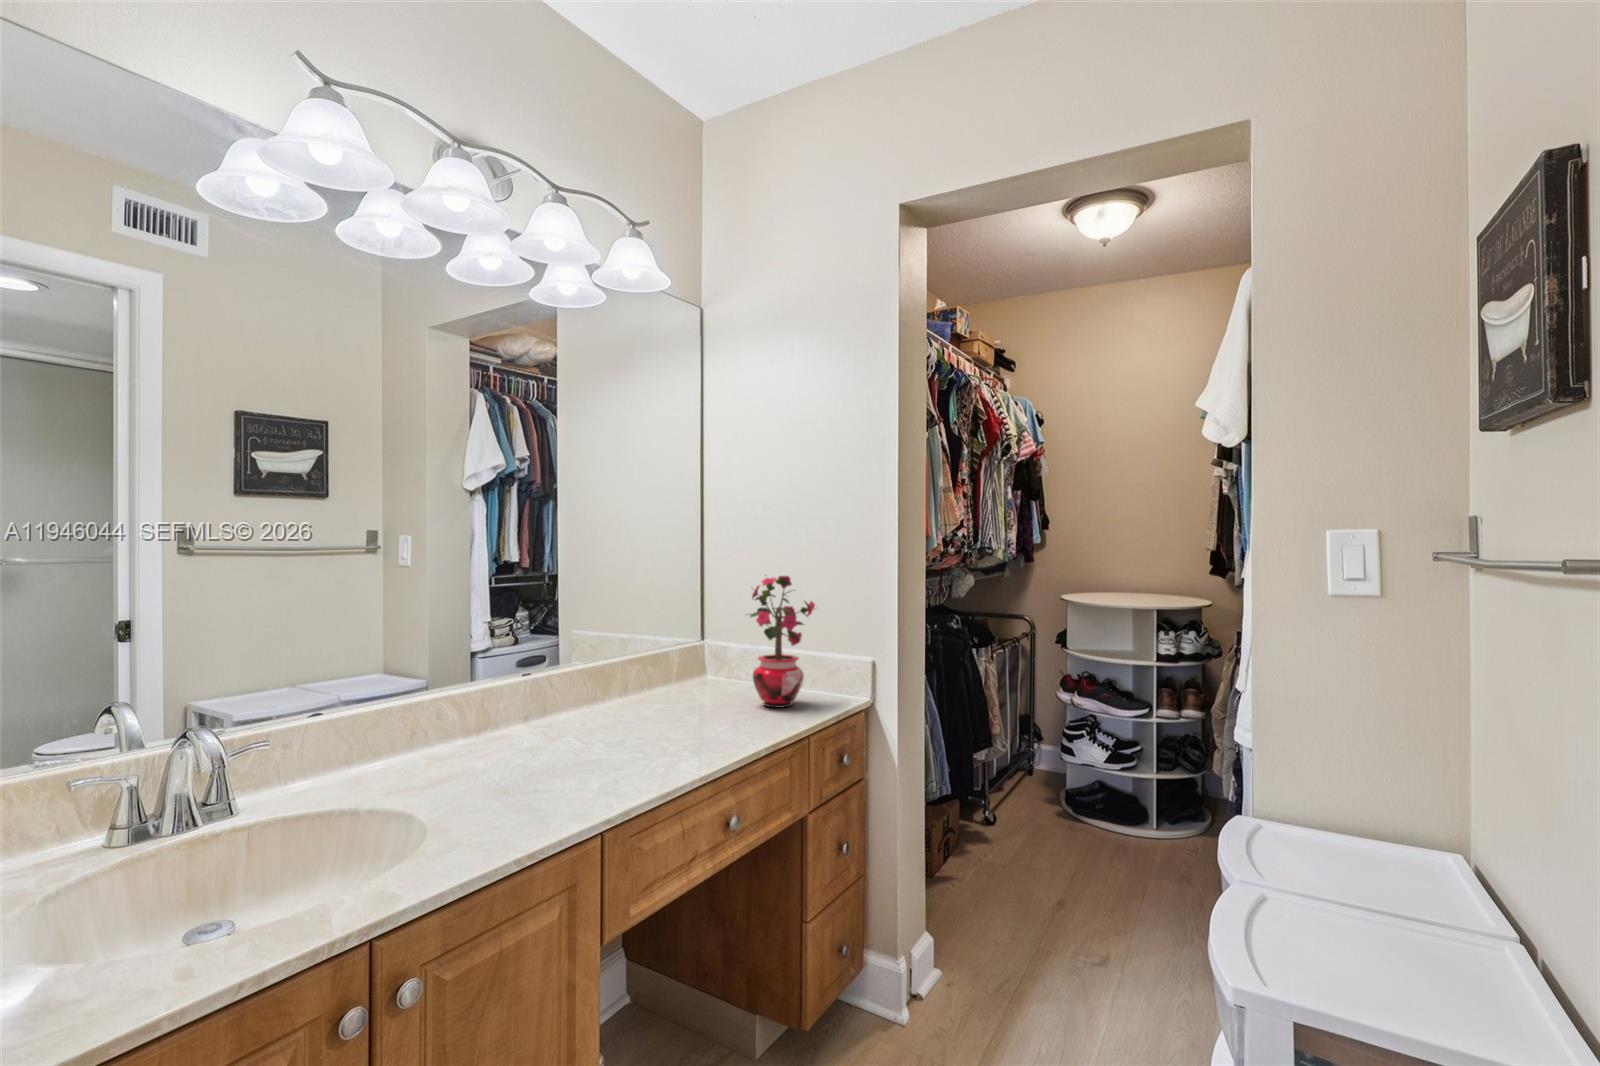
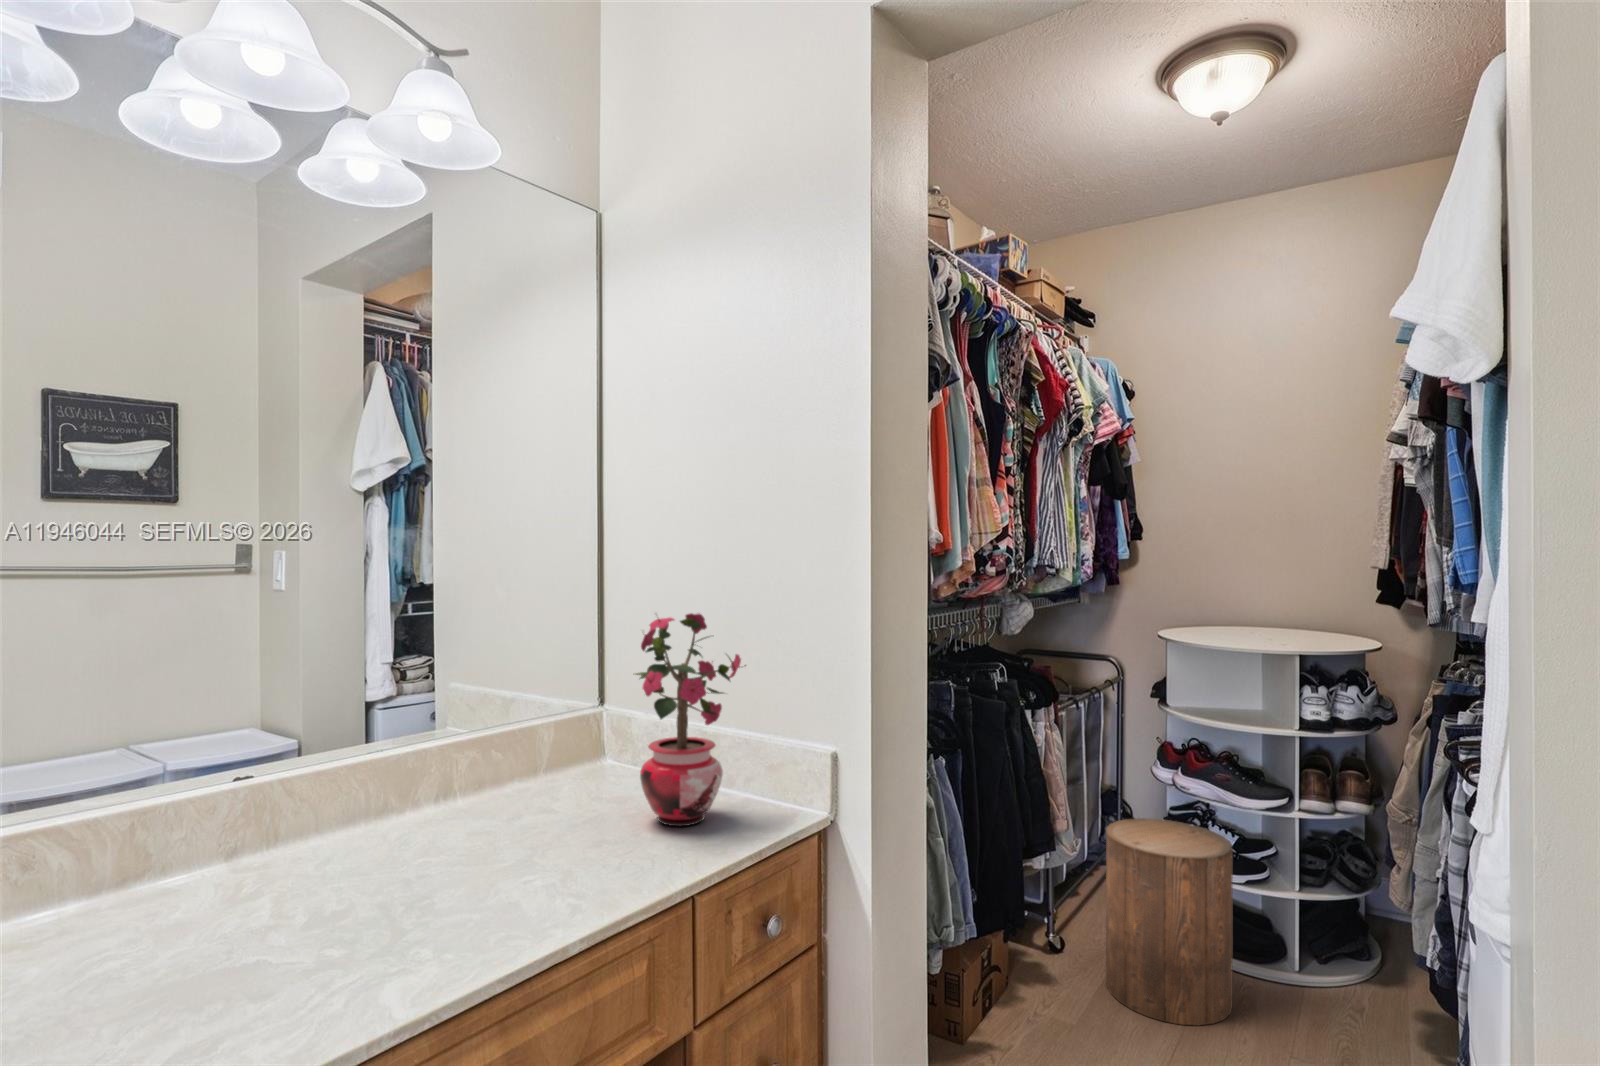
stool: none [1026,726,1112,861] -> present [1106,818,1233,1025]

